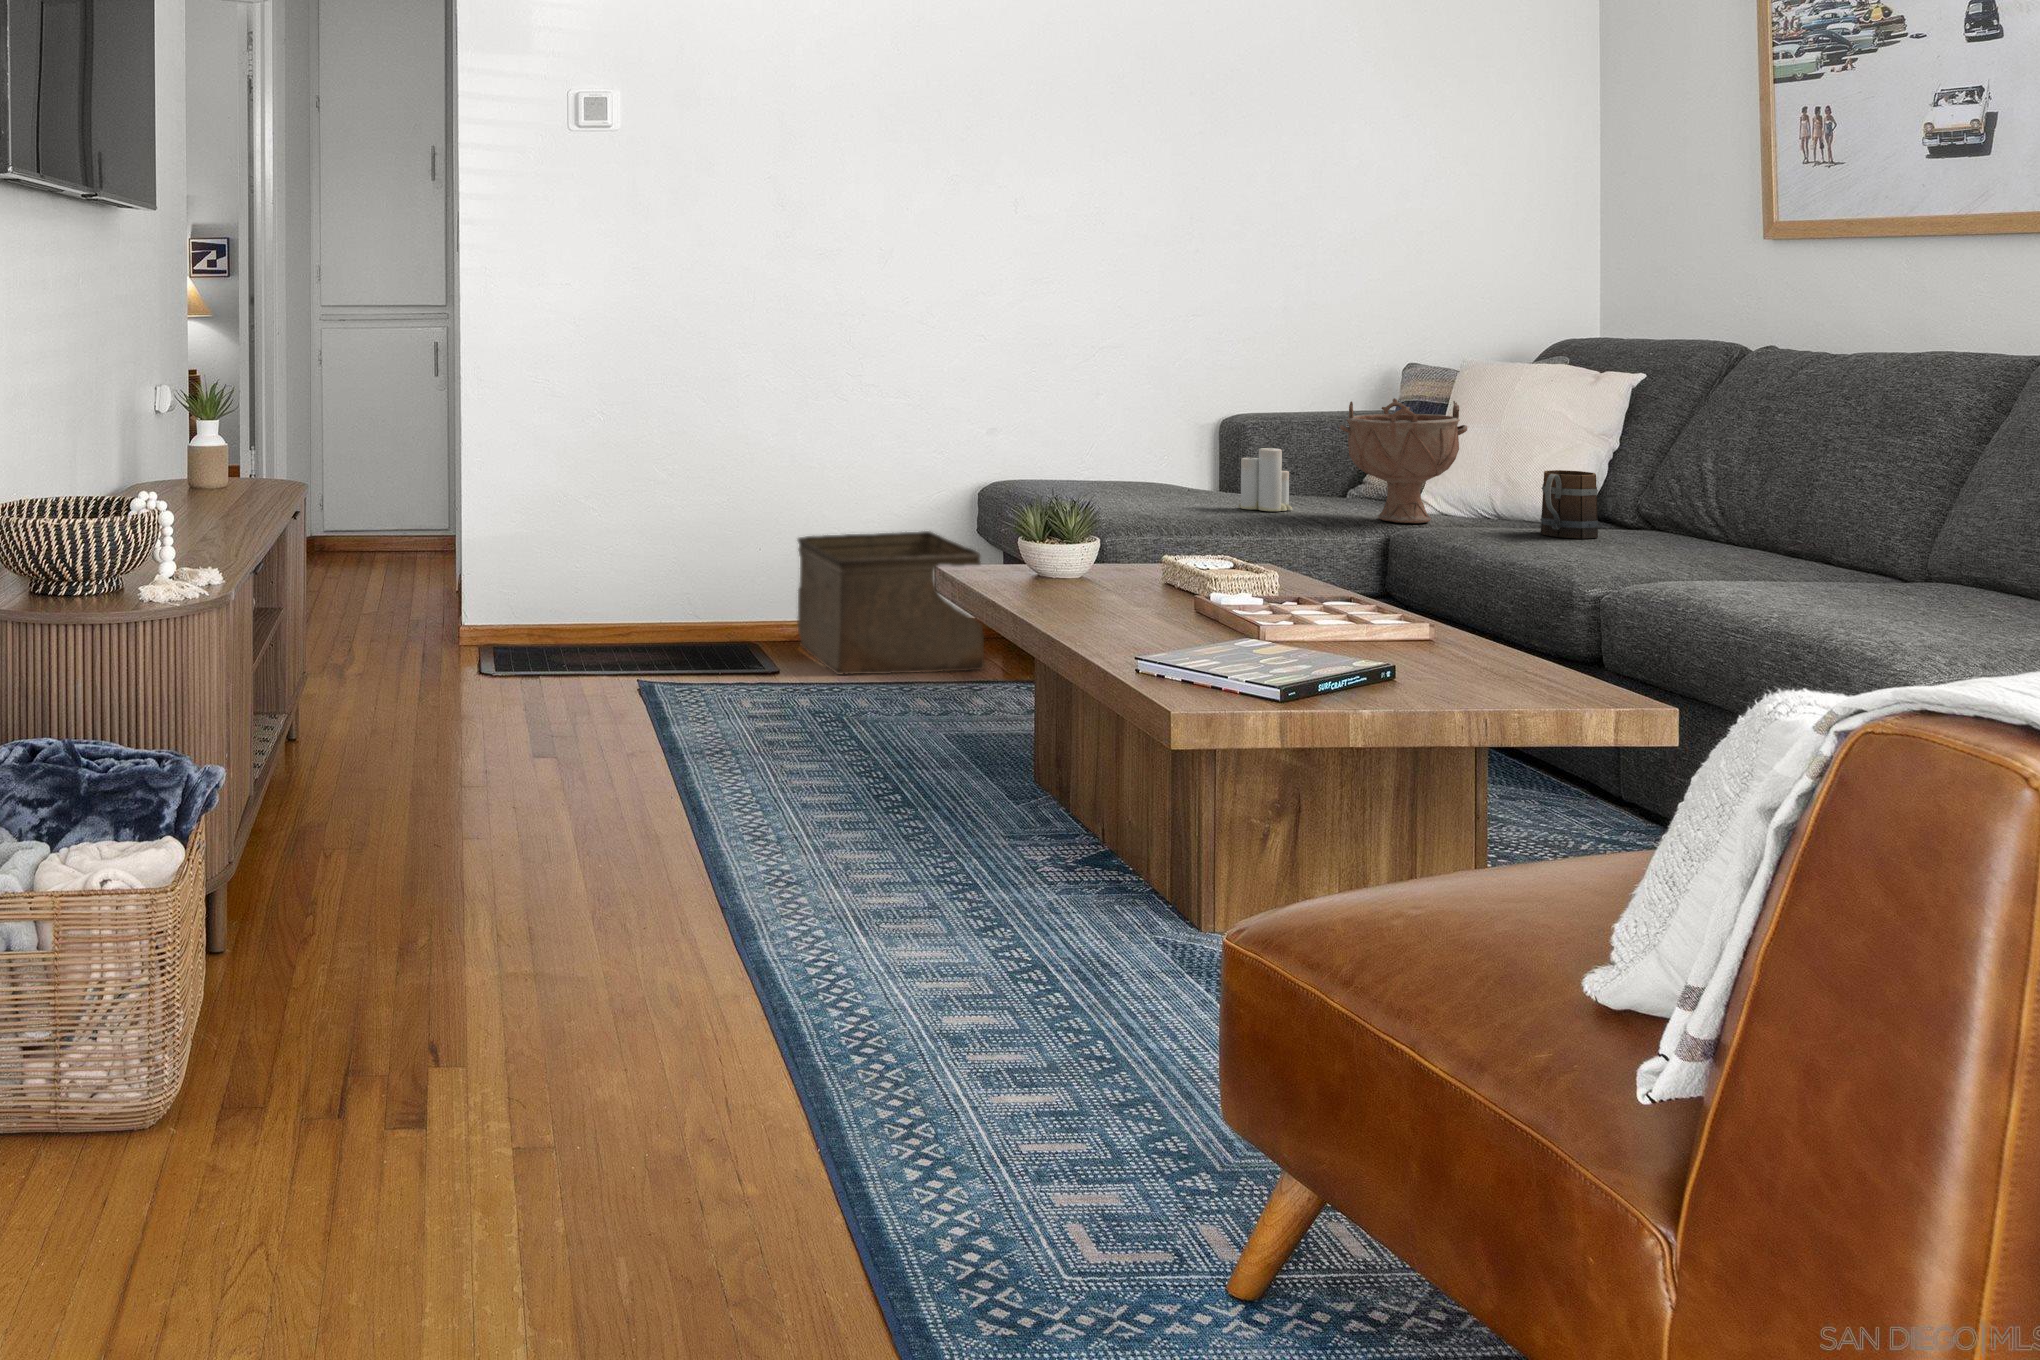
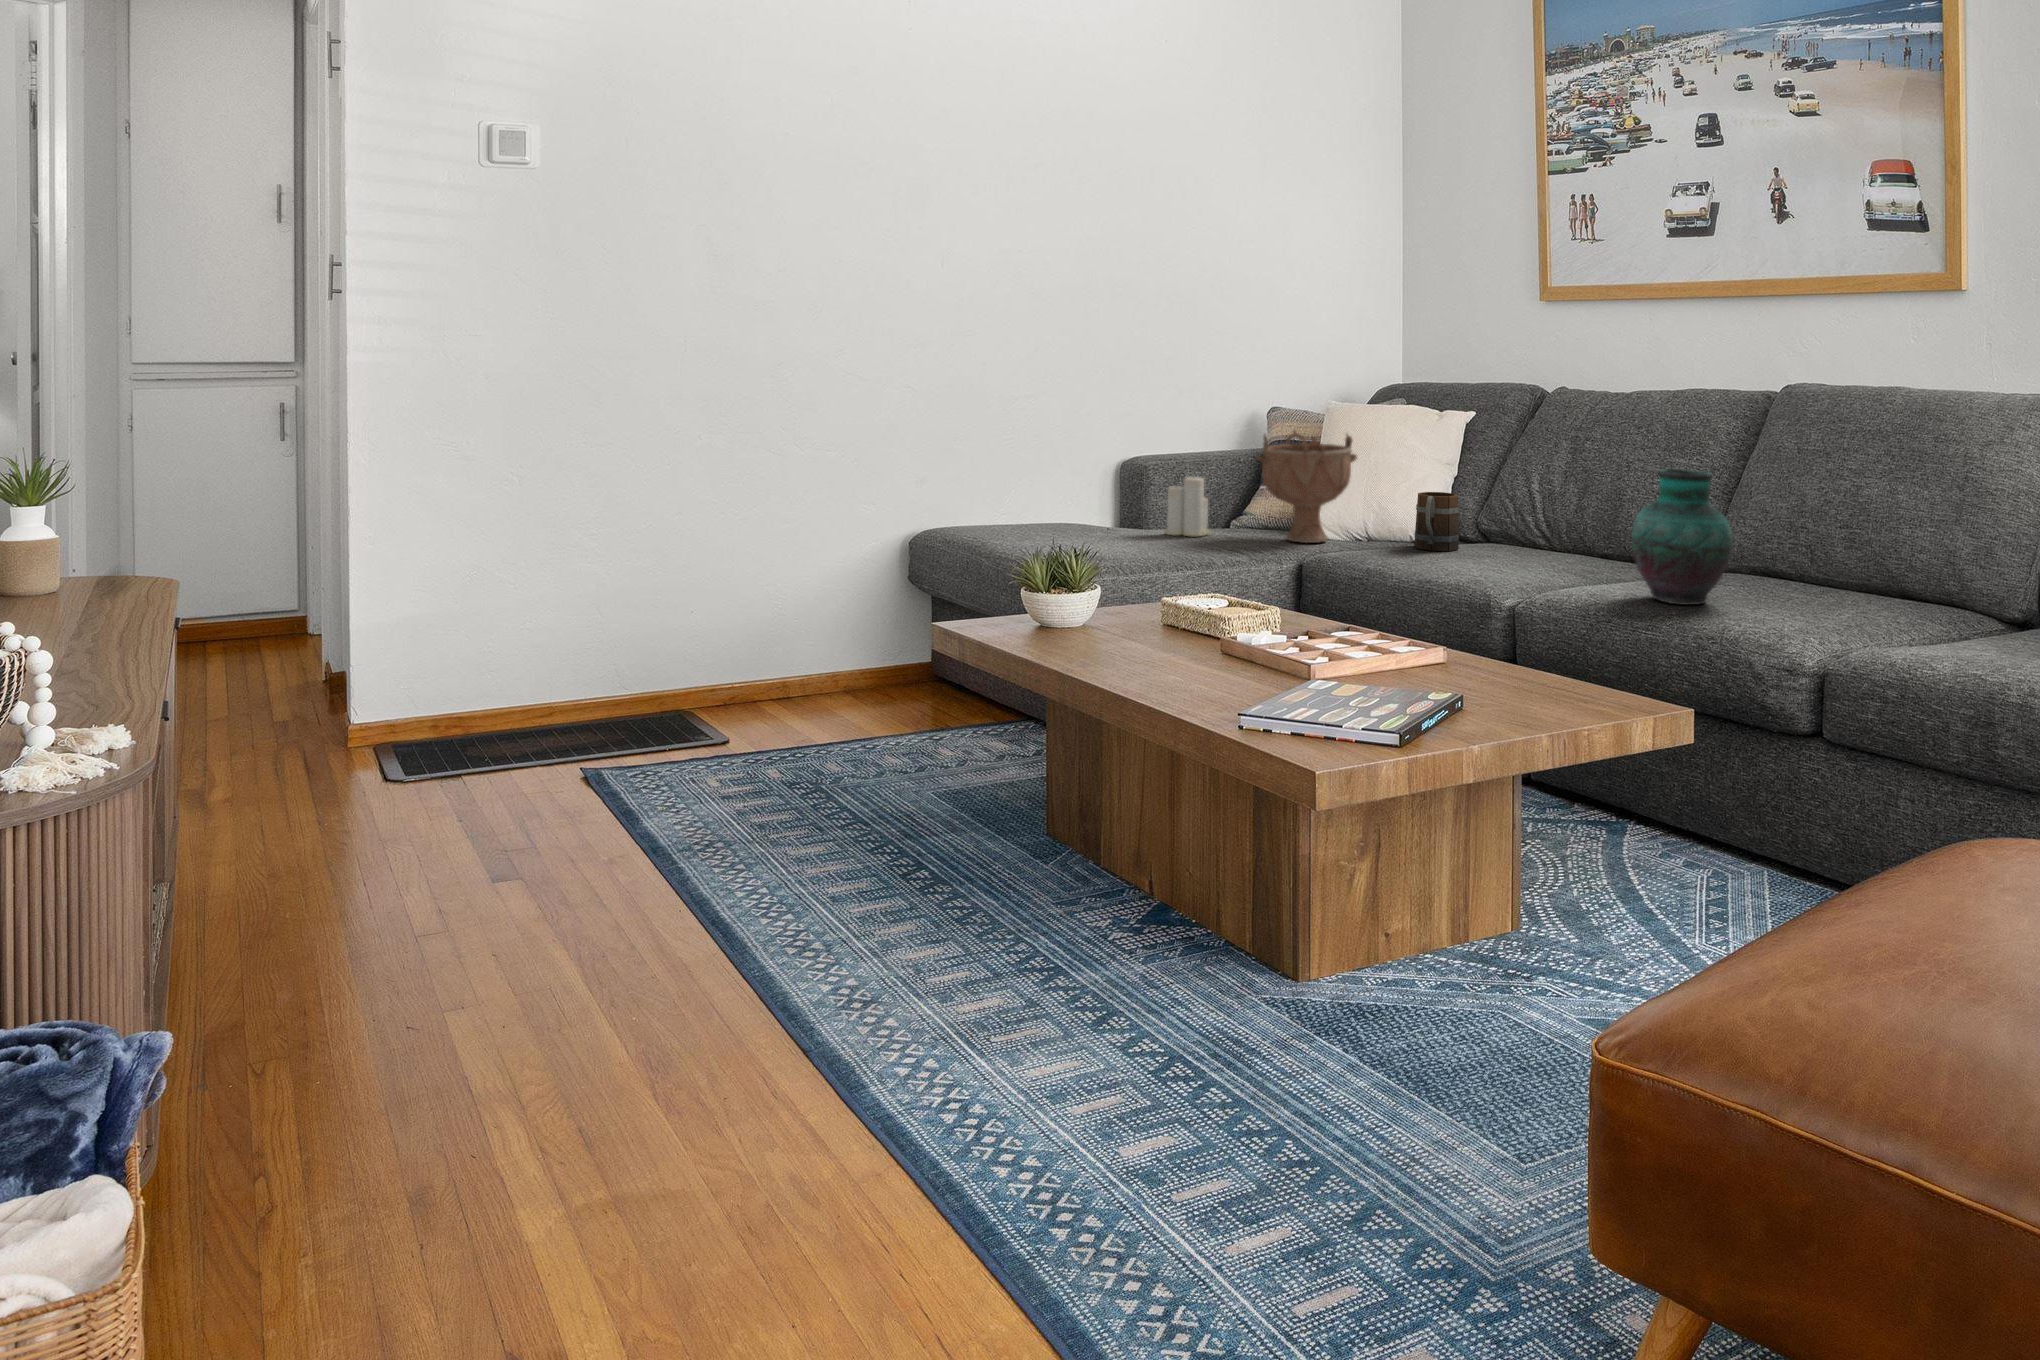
vase: none [1784,442,1936,609] -> present [1632,469,1733,605]
storage bin: present [798,531,984,675] -> none [728,570,935,734]

